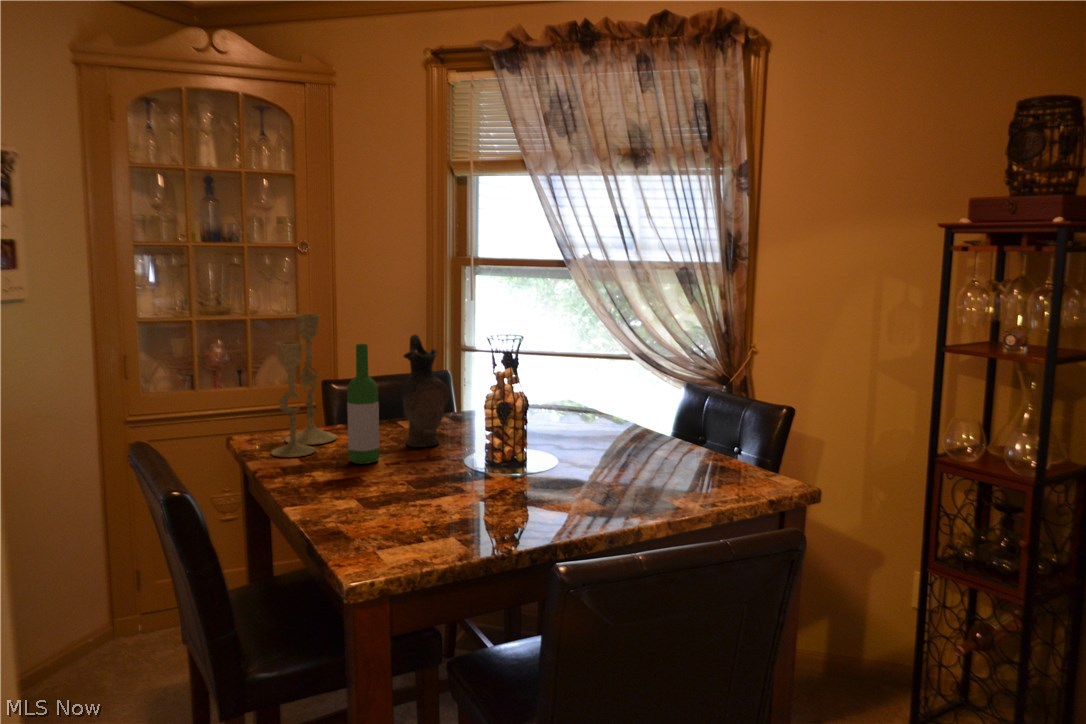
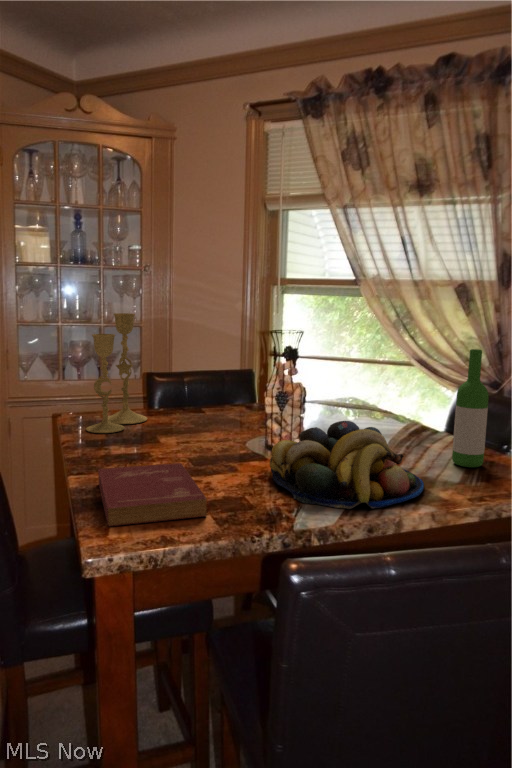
ceramic pitcher: present [402,334,450,447] -> none [200,332,241,430]
wine bottle: present [347,344,380,464] -> present [452,349,489,467]
fruit bowl: none [500,431,657,522] -> present [270,421,424,509]
book: none [322,486,452,555] -> present [98,463,206,526]

